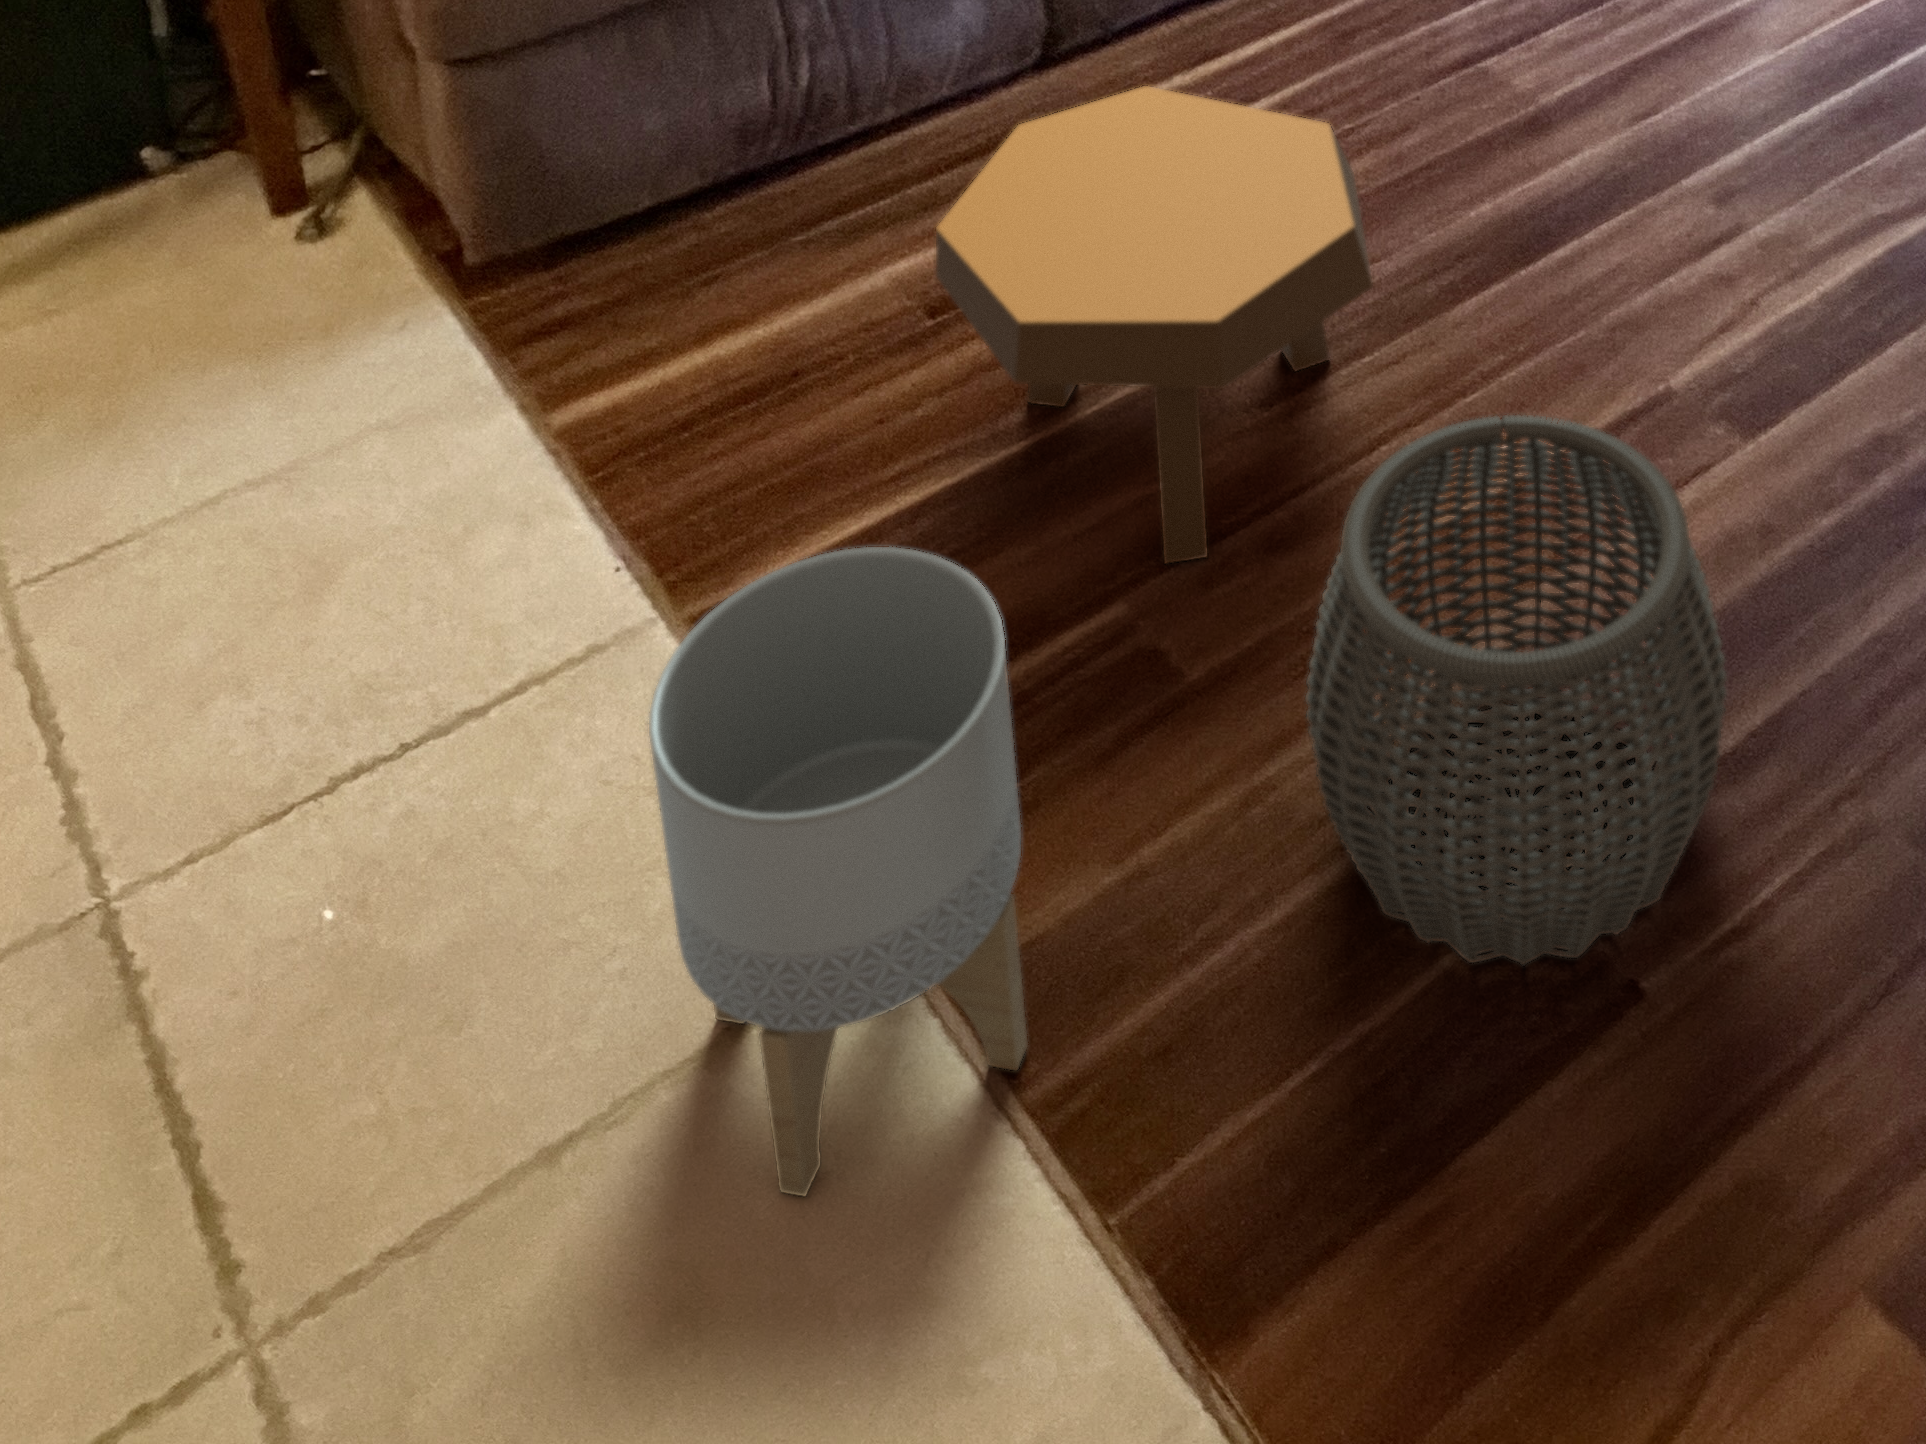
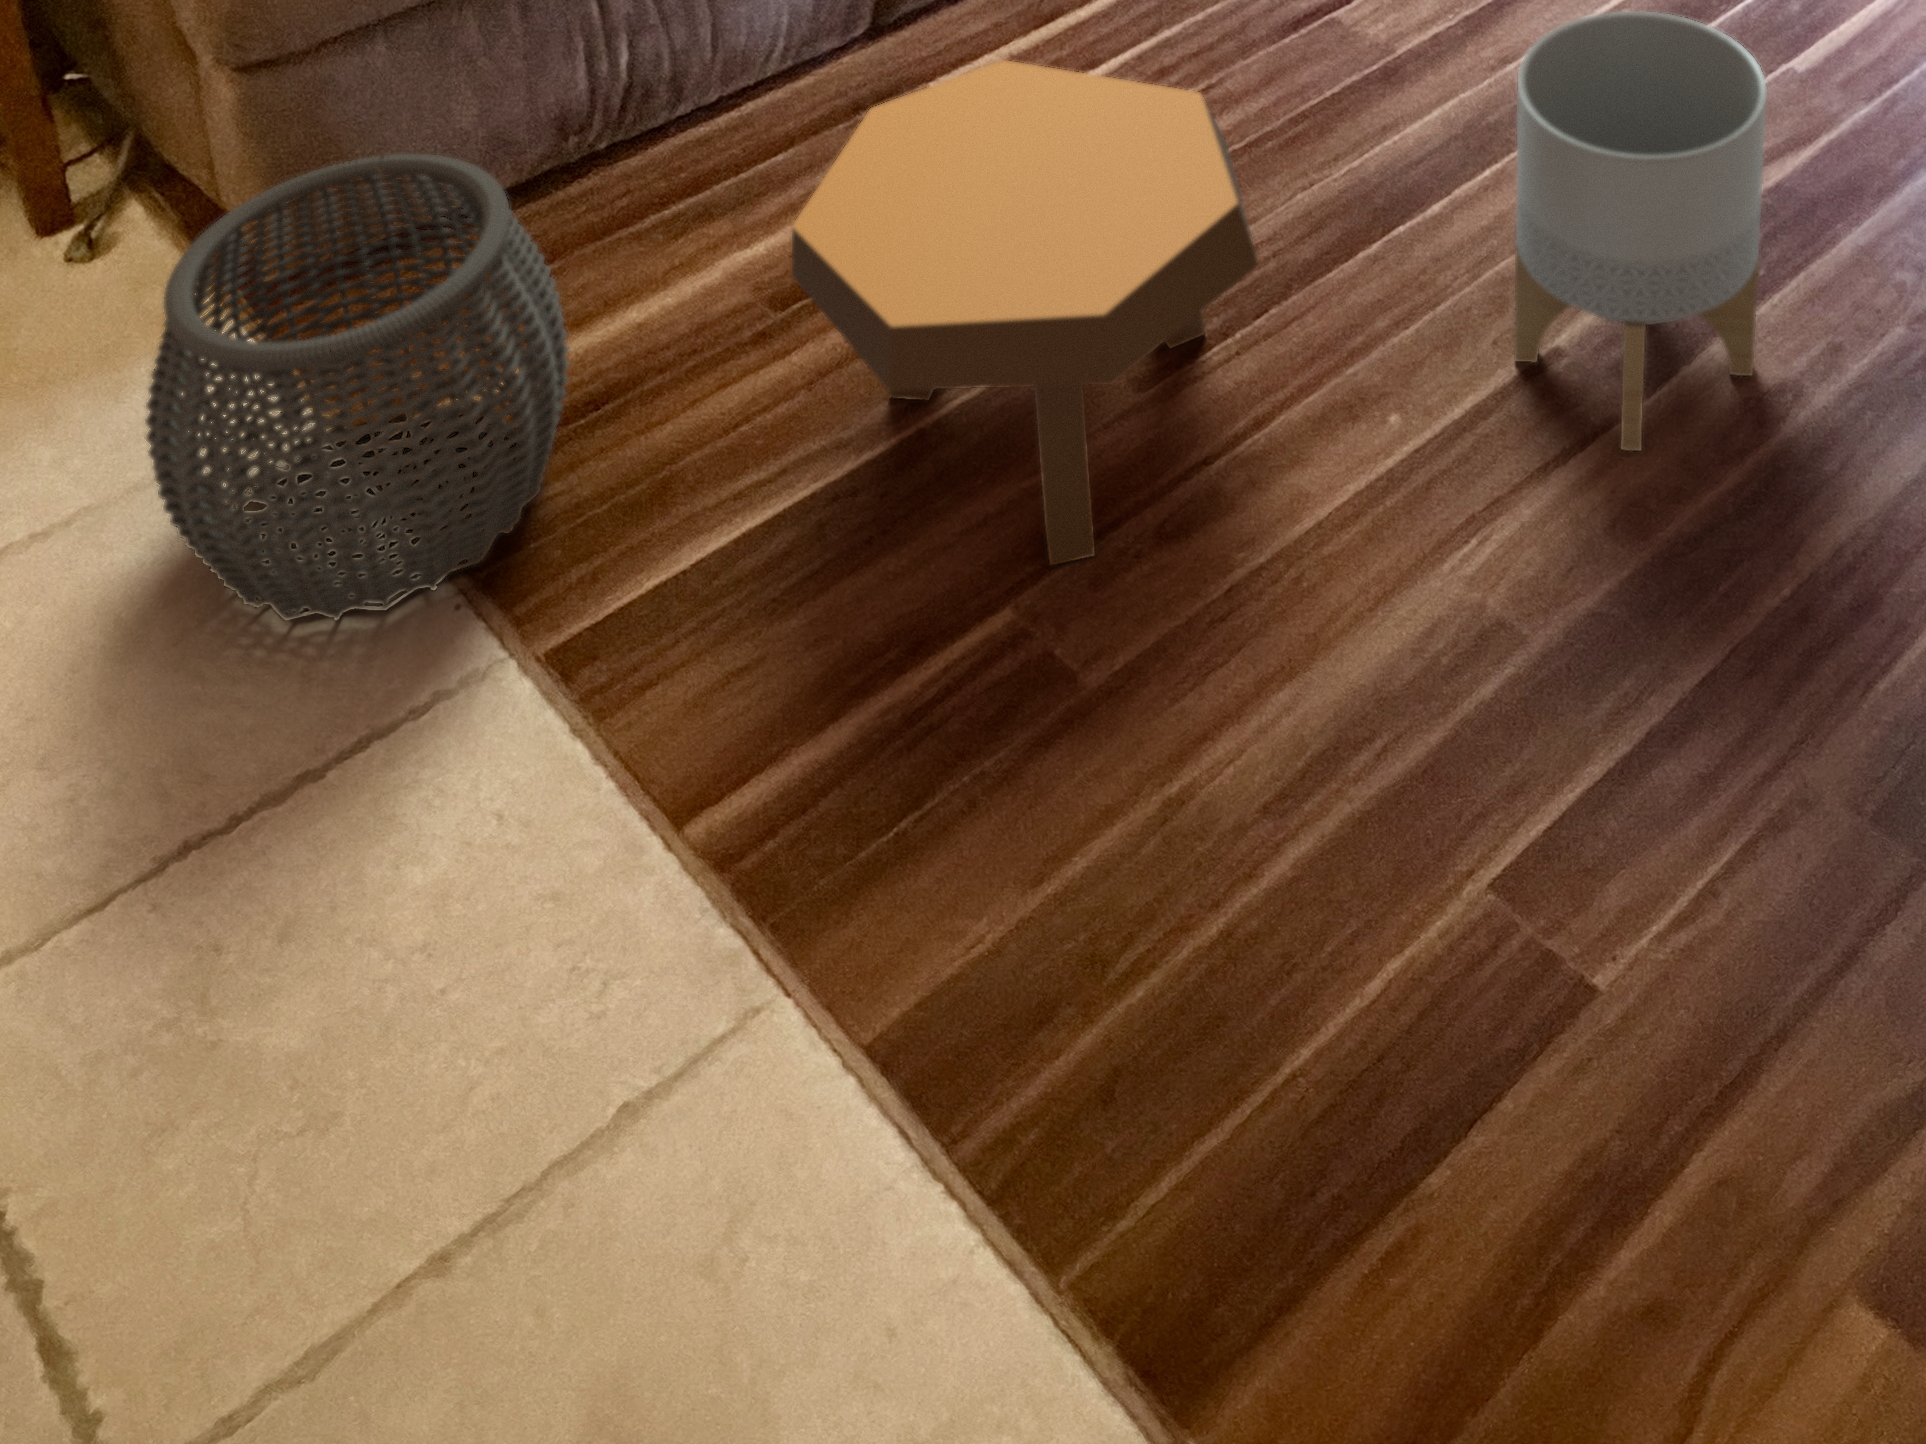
woven basket: present [1305,415,1727,965] -> present [145,154,569,621]
planter: present [649,547,1027,1196] -> present [1514,11,1767,451]

